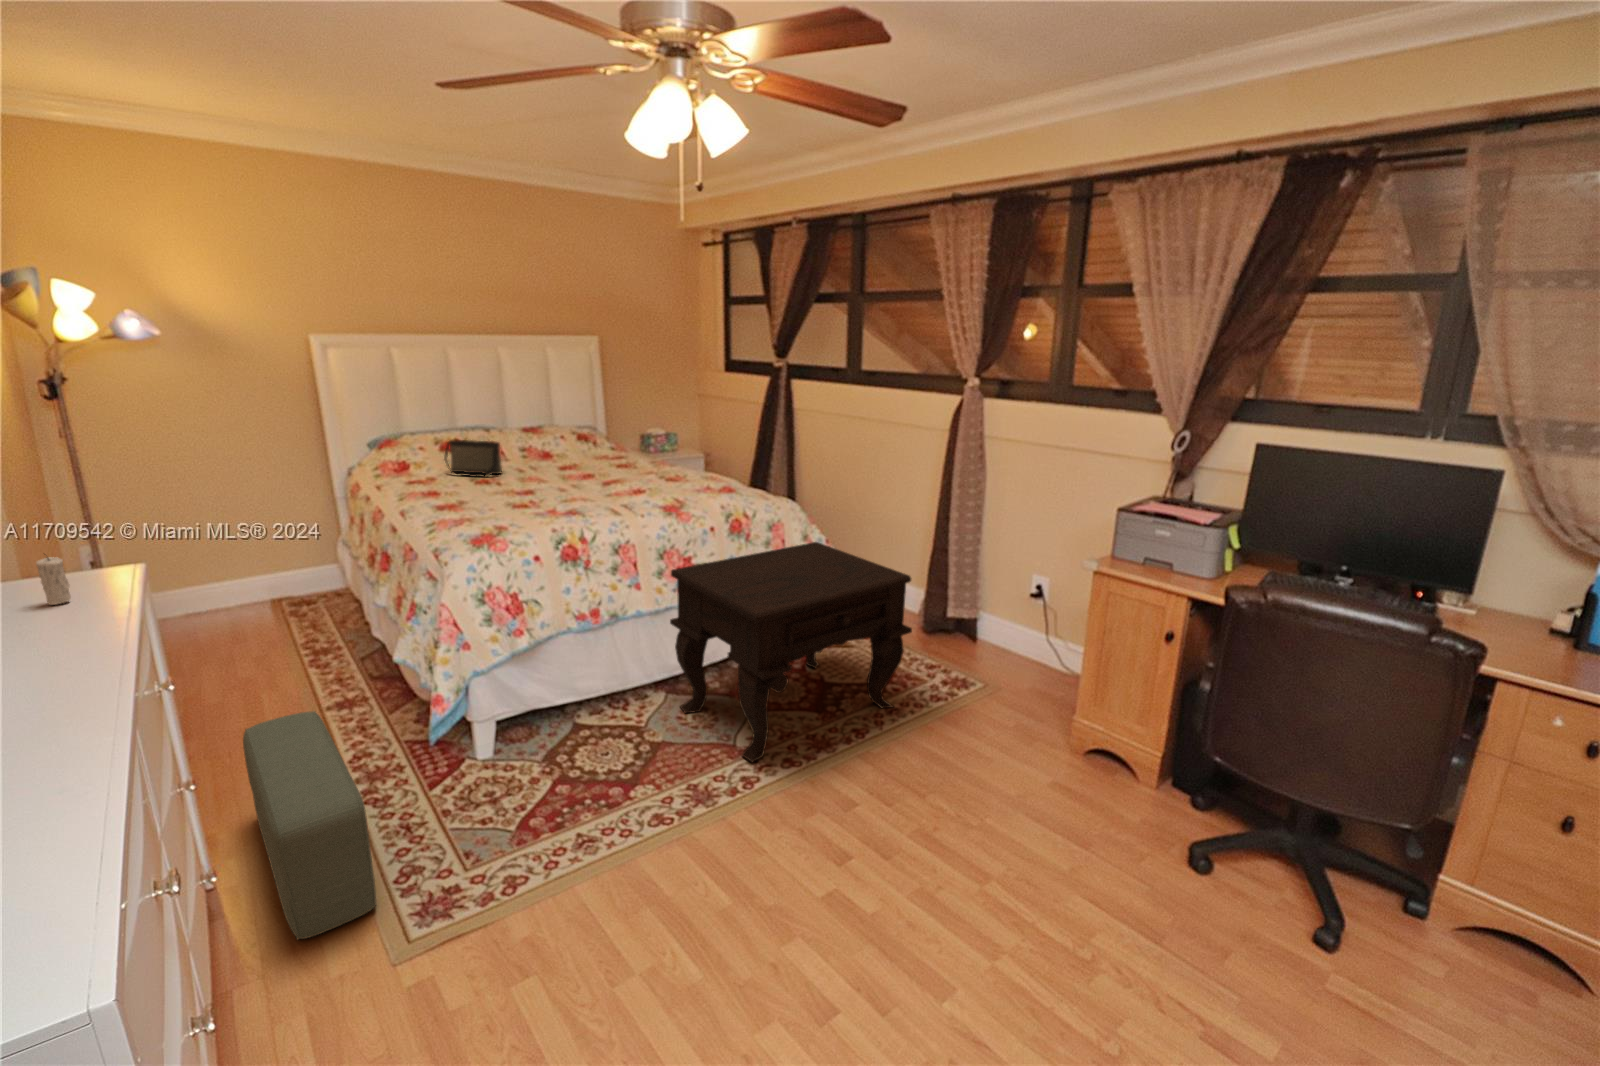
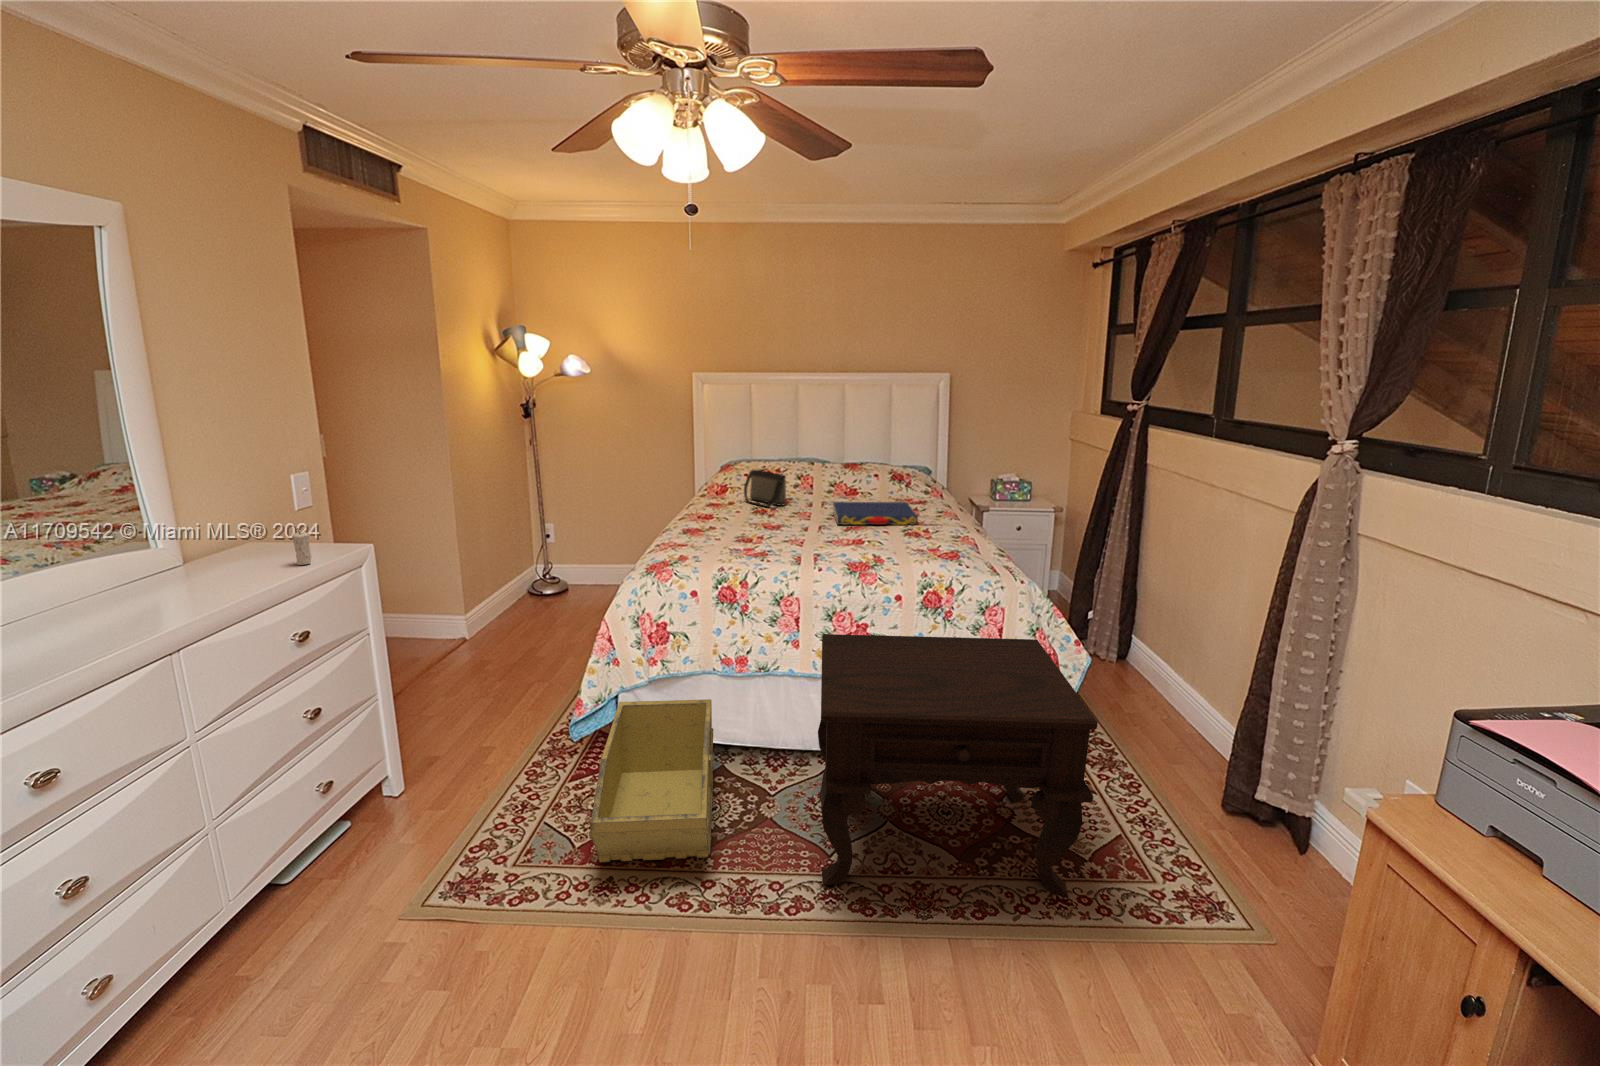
book: none [561,457,656,482] -> present [833,502,918,525]
storage bin: none [475,659,660,828] -> present [589,699,713,862]
pouf: present [243,711,376,940] -> none [367,682,512,867]

